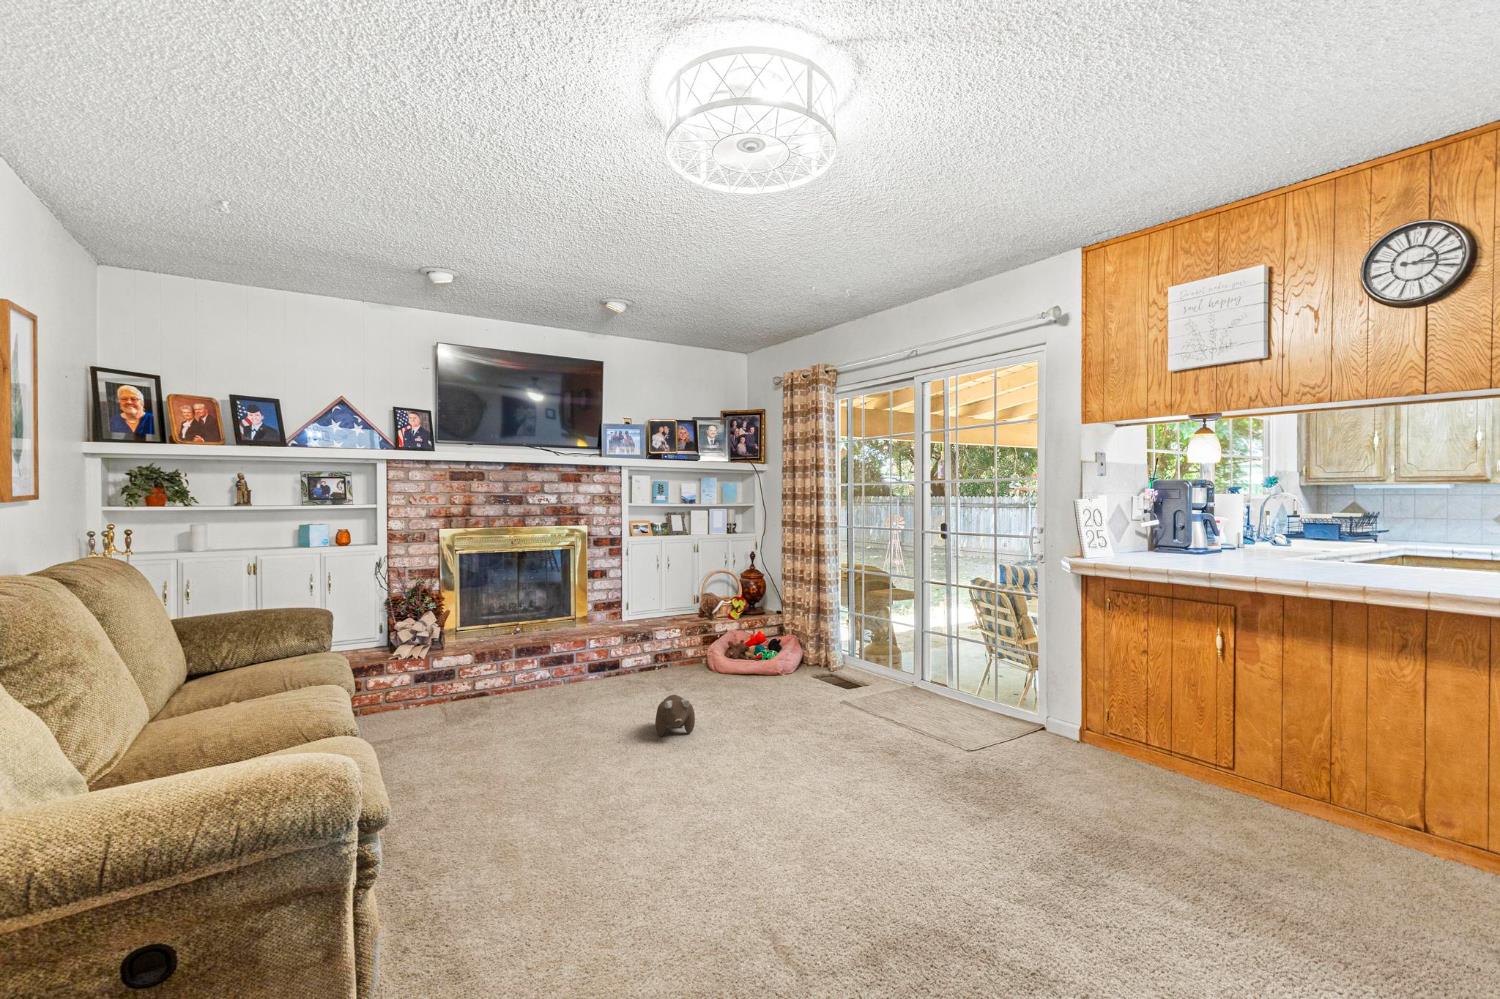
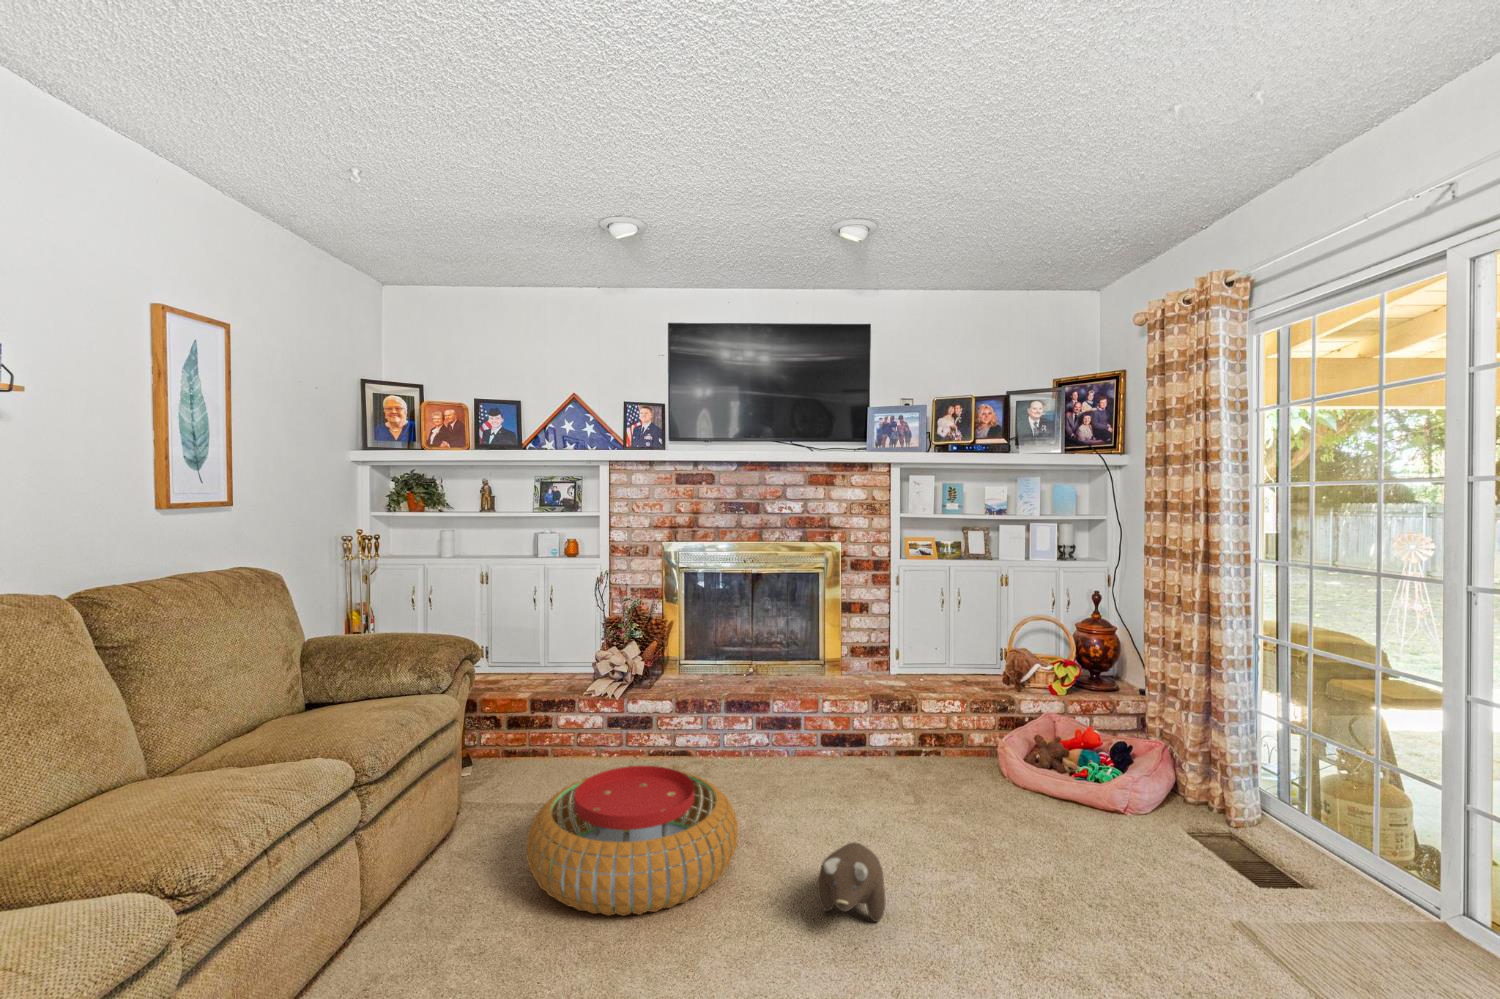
pouf: none [444,683,595,768] -> present [526,766,738,916]

